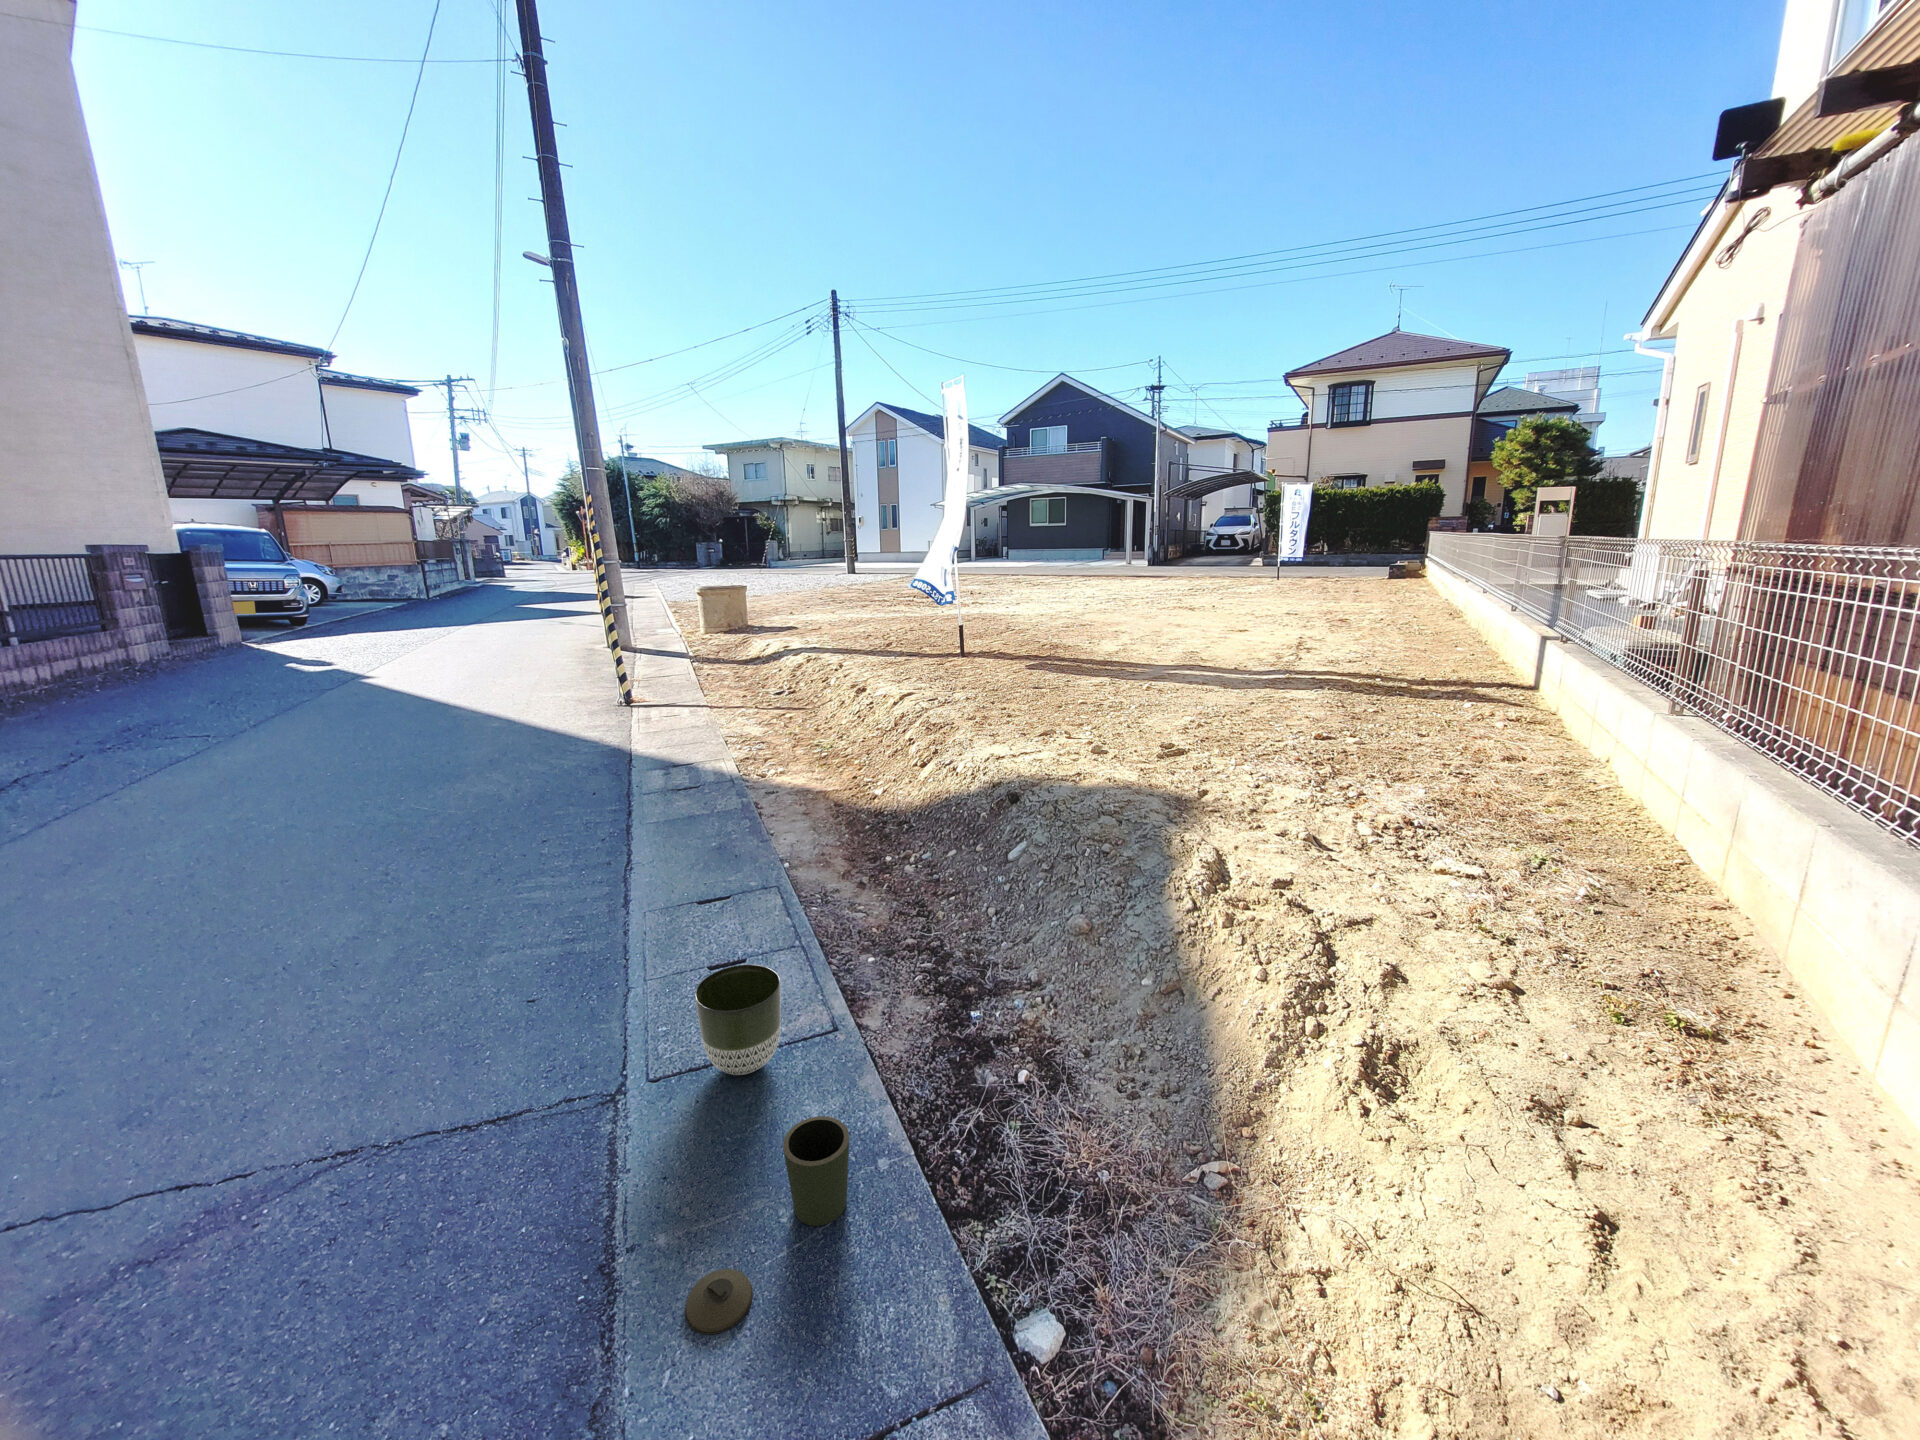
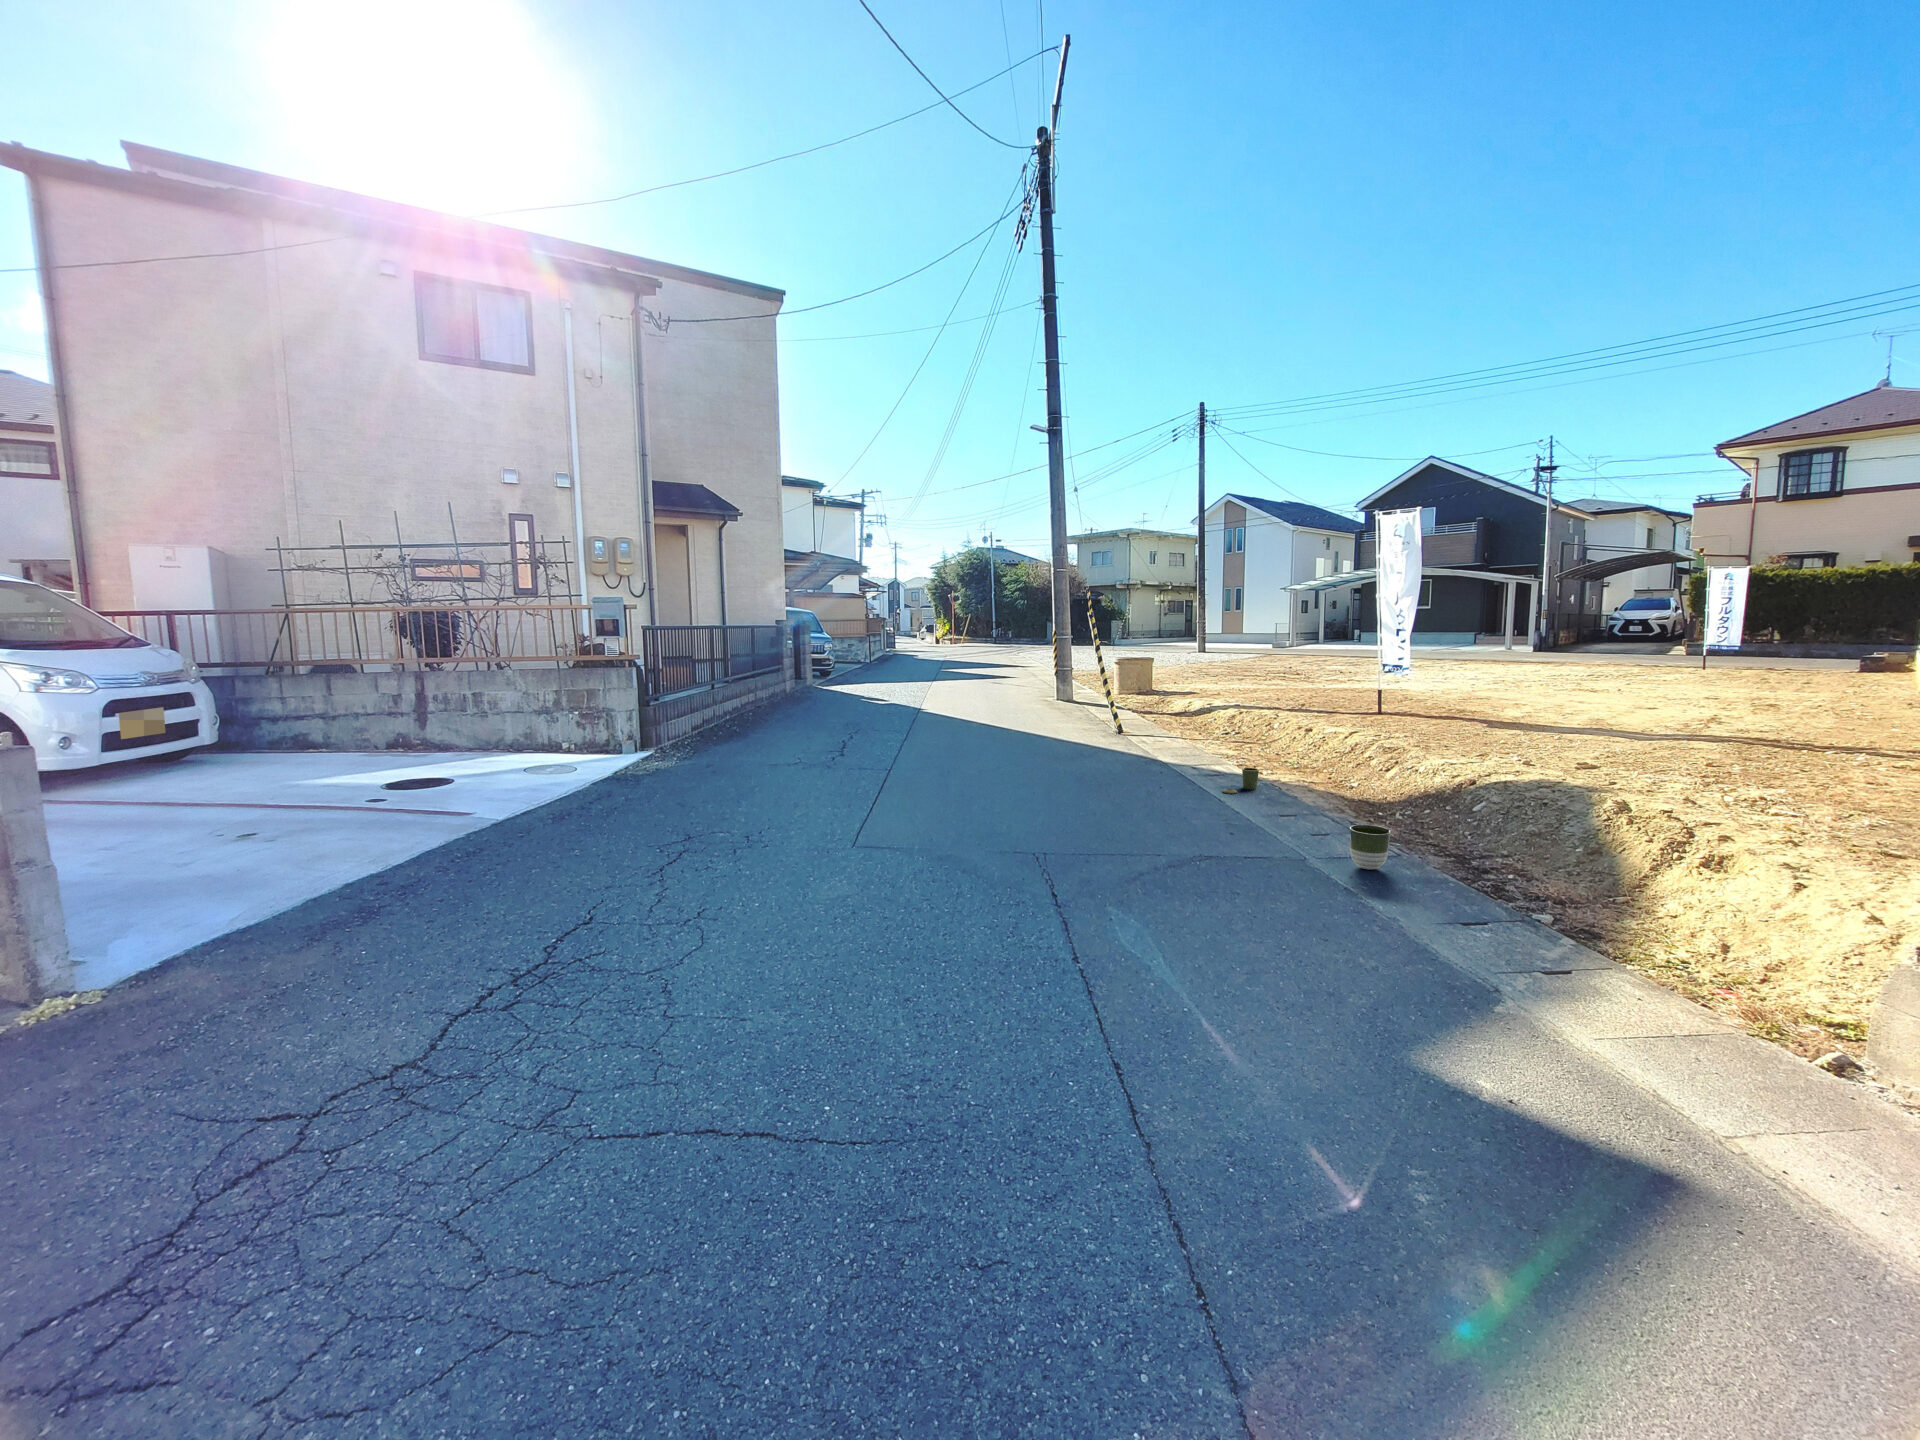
trash can: present [685,1116,849,1335] -> present [1223,768,1259,794]

